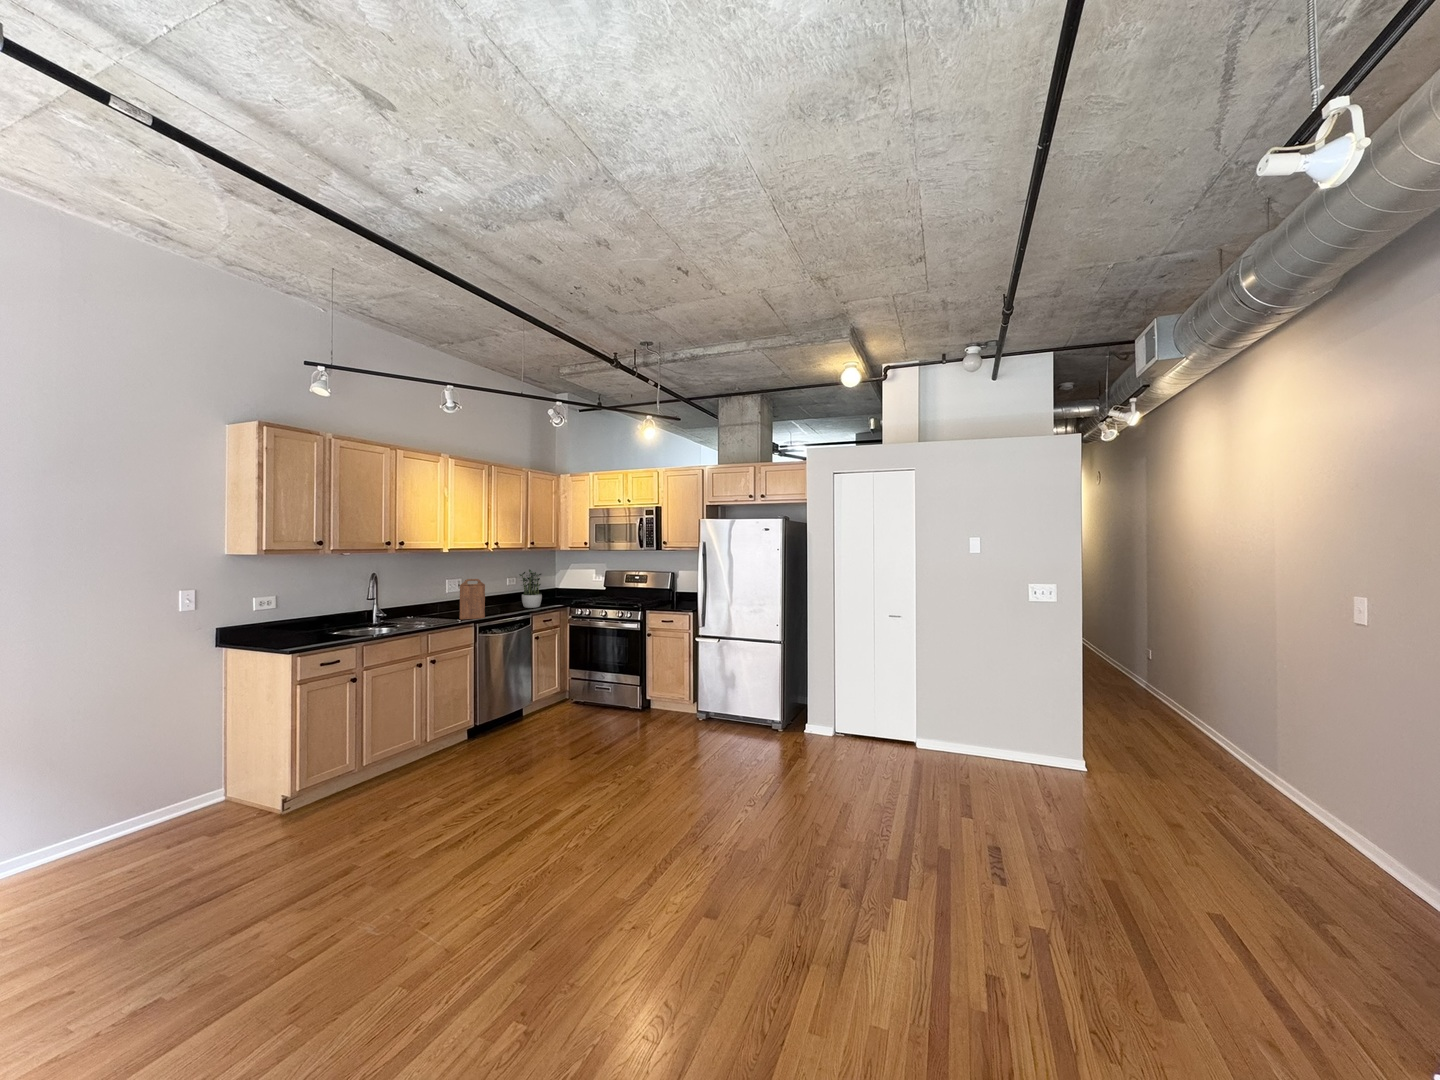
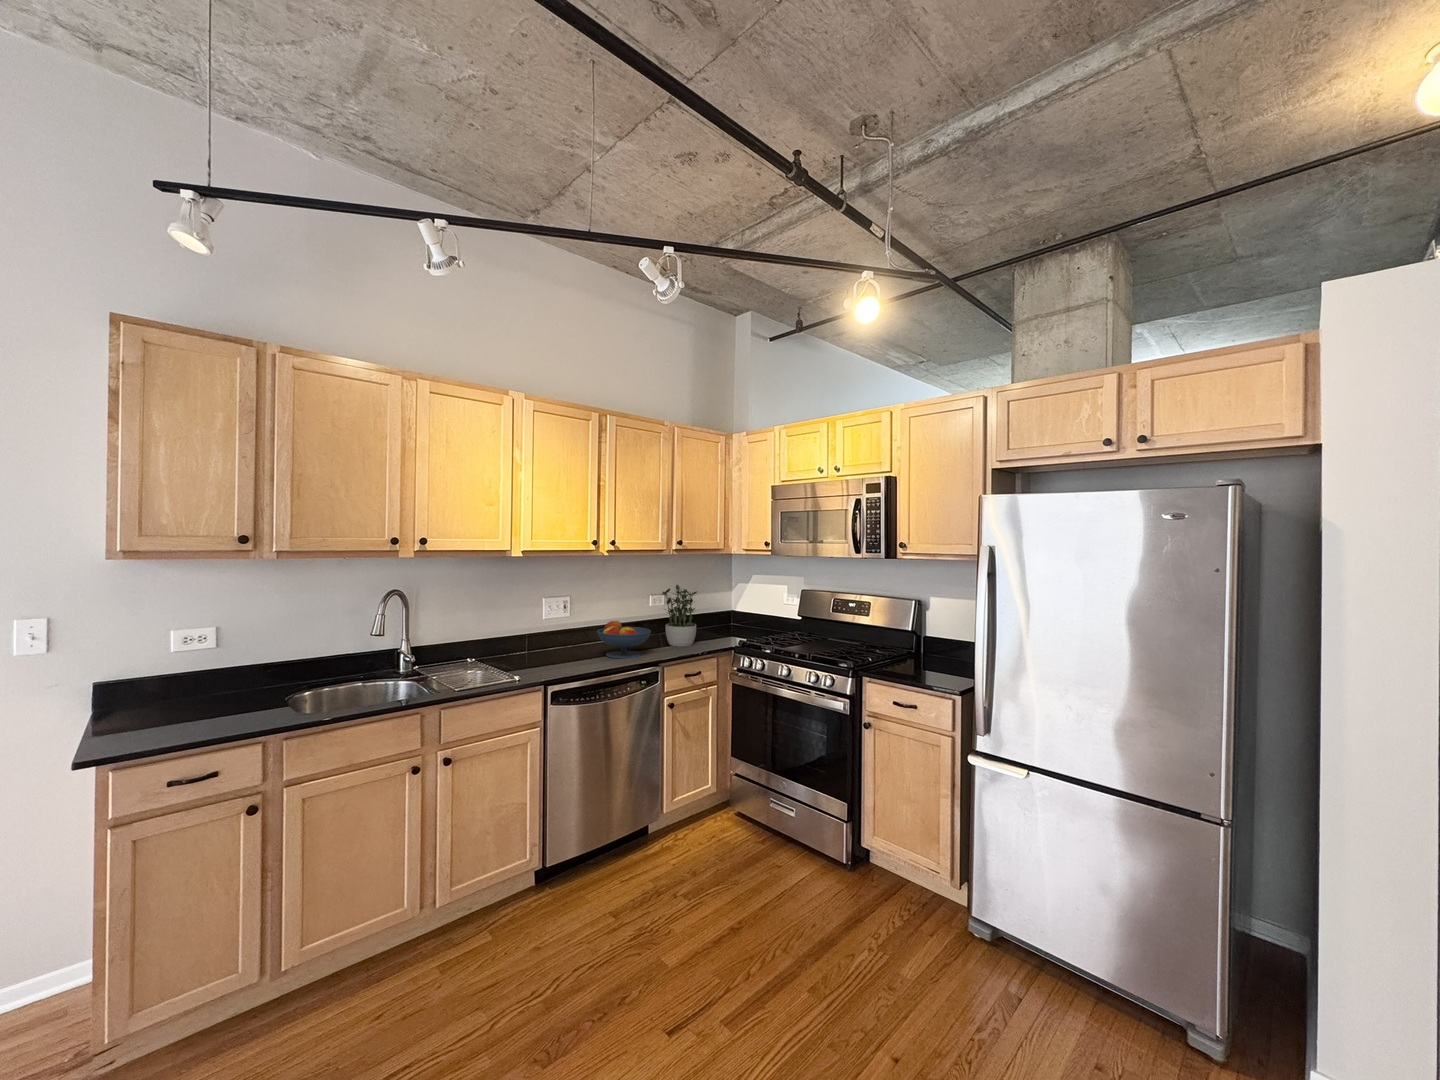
cutting board: present [460,579,485,620] -> none [531,604,574,673]
fruit bowl: none [485,591,520,613] -> present [597,621,651,658]

